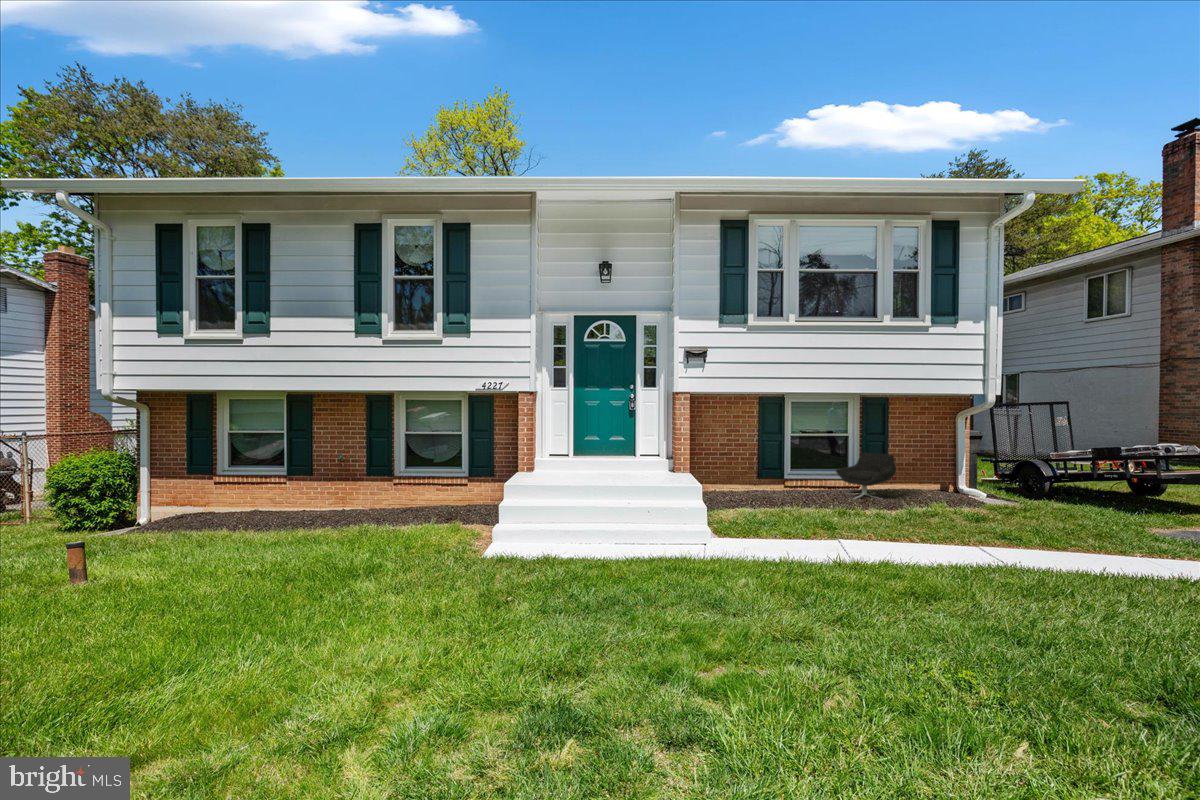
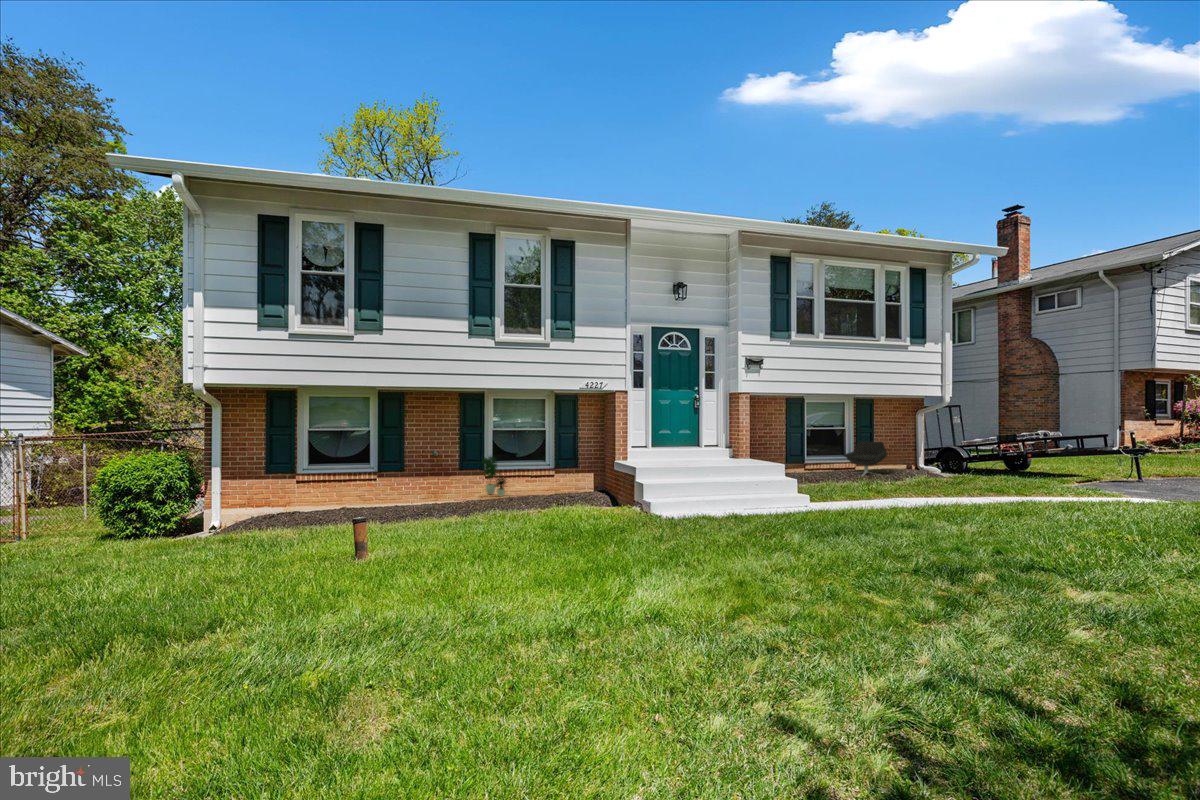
potted plant: none [381,459,403,507] -> present [481,456,506,496]

